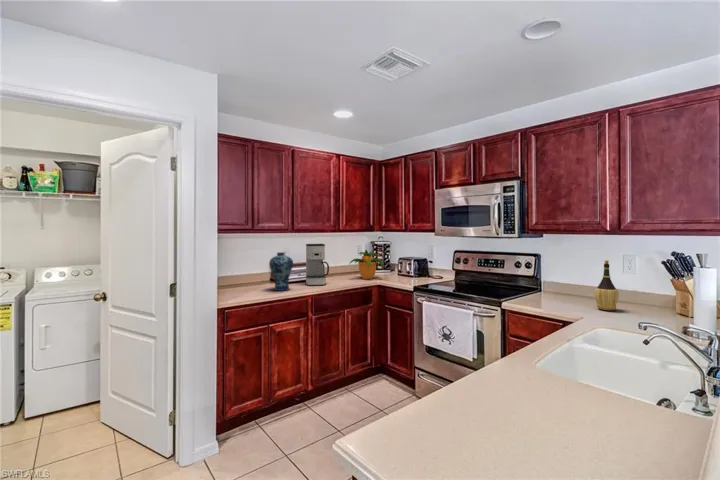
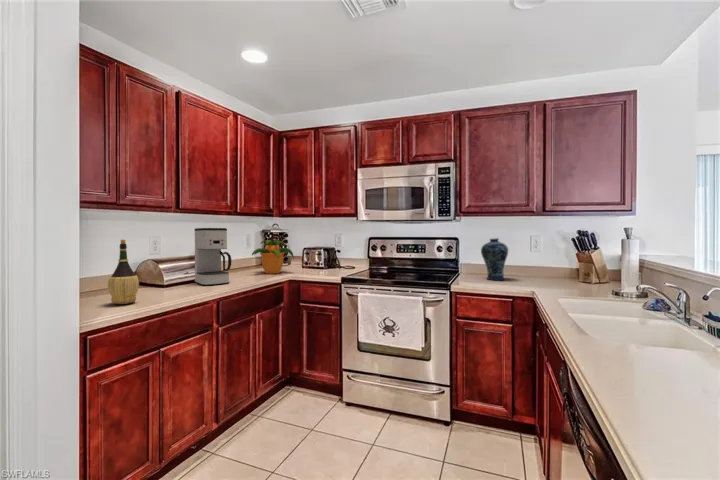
vase: present [269,252,293,291] -> present [481,238,508,280]
wine bottle: present [594,260,619,310] -> present [108,239,139,304]

